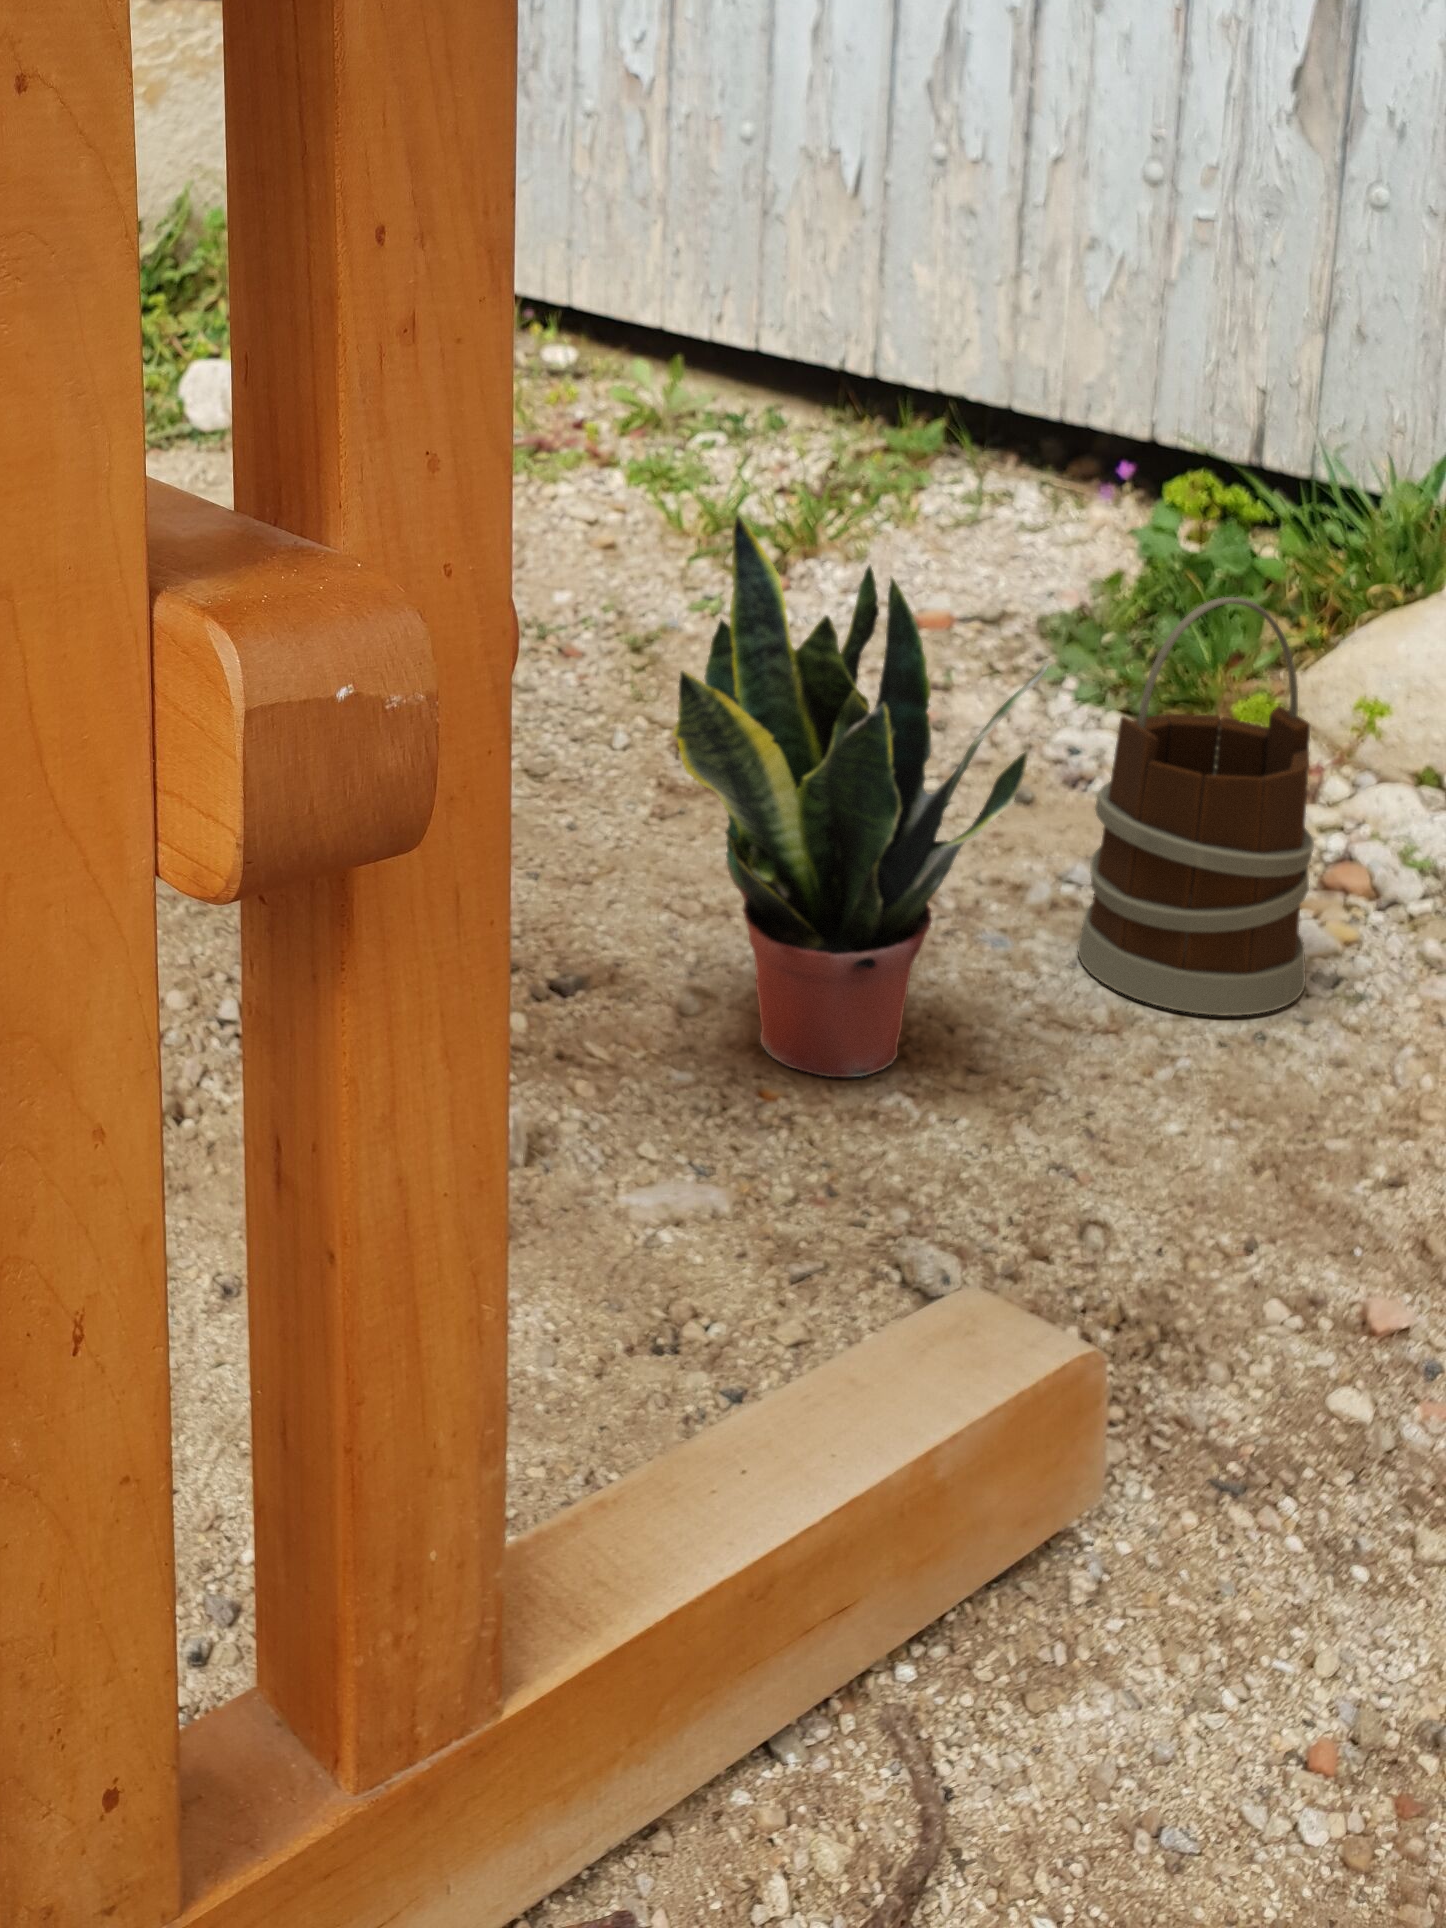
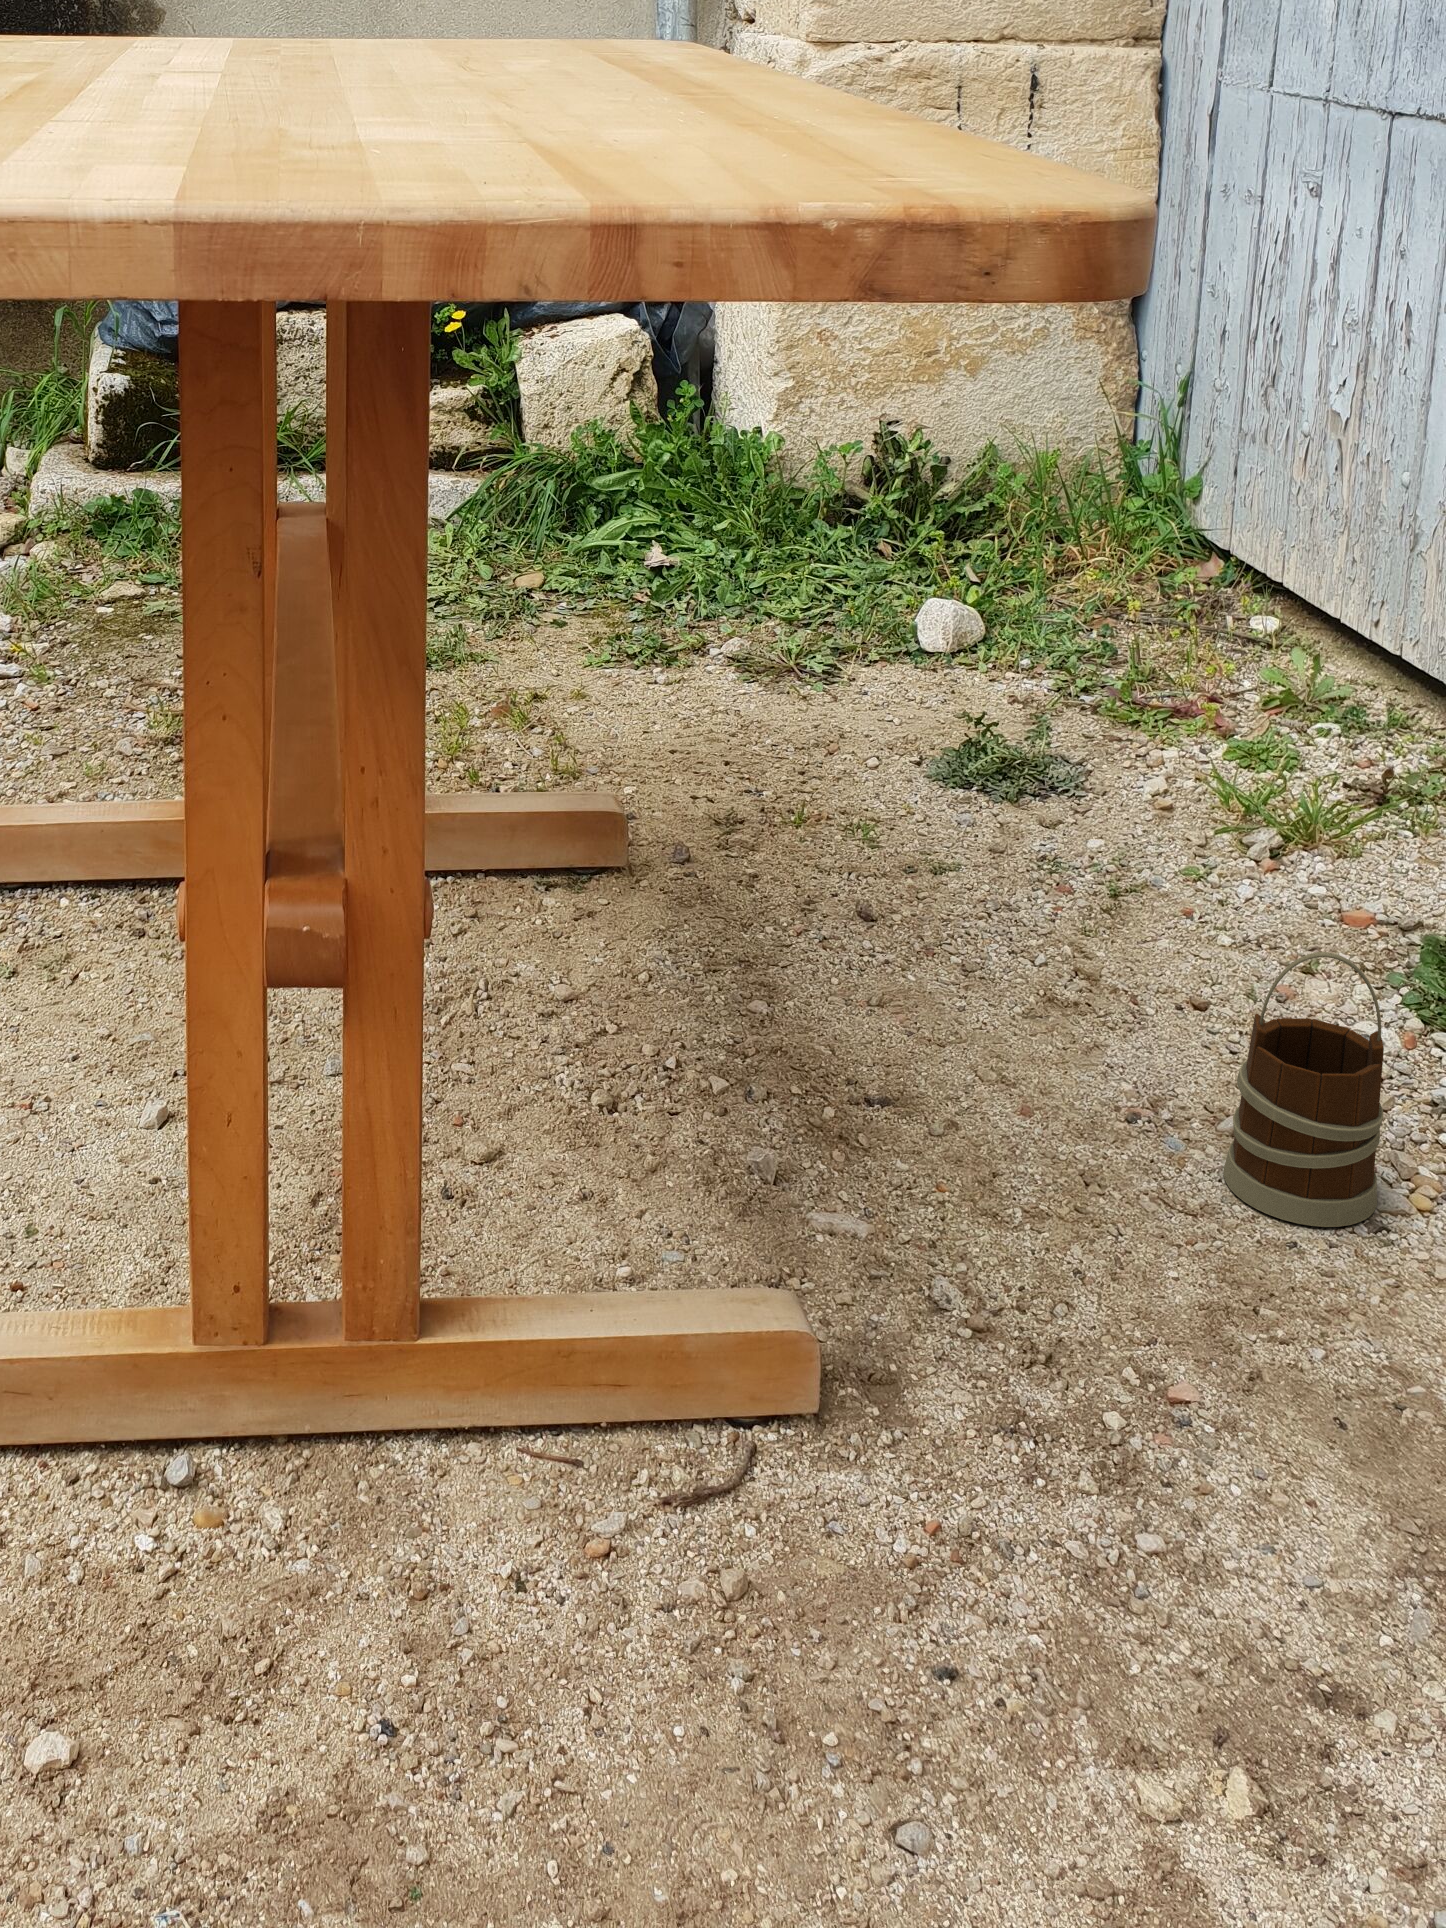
potted plant: present [671,515,1049,1077] -> none [893,841,1163,1191]

